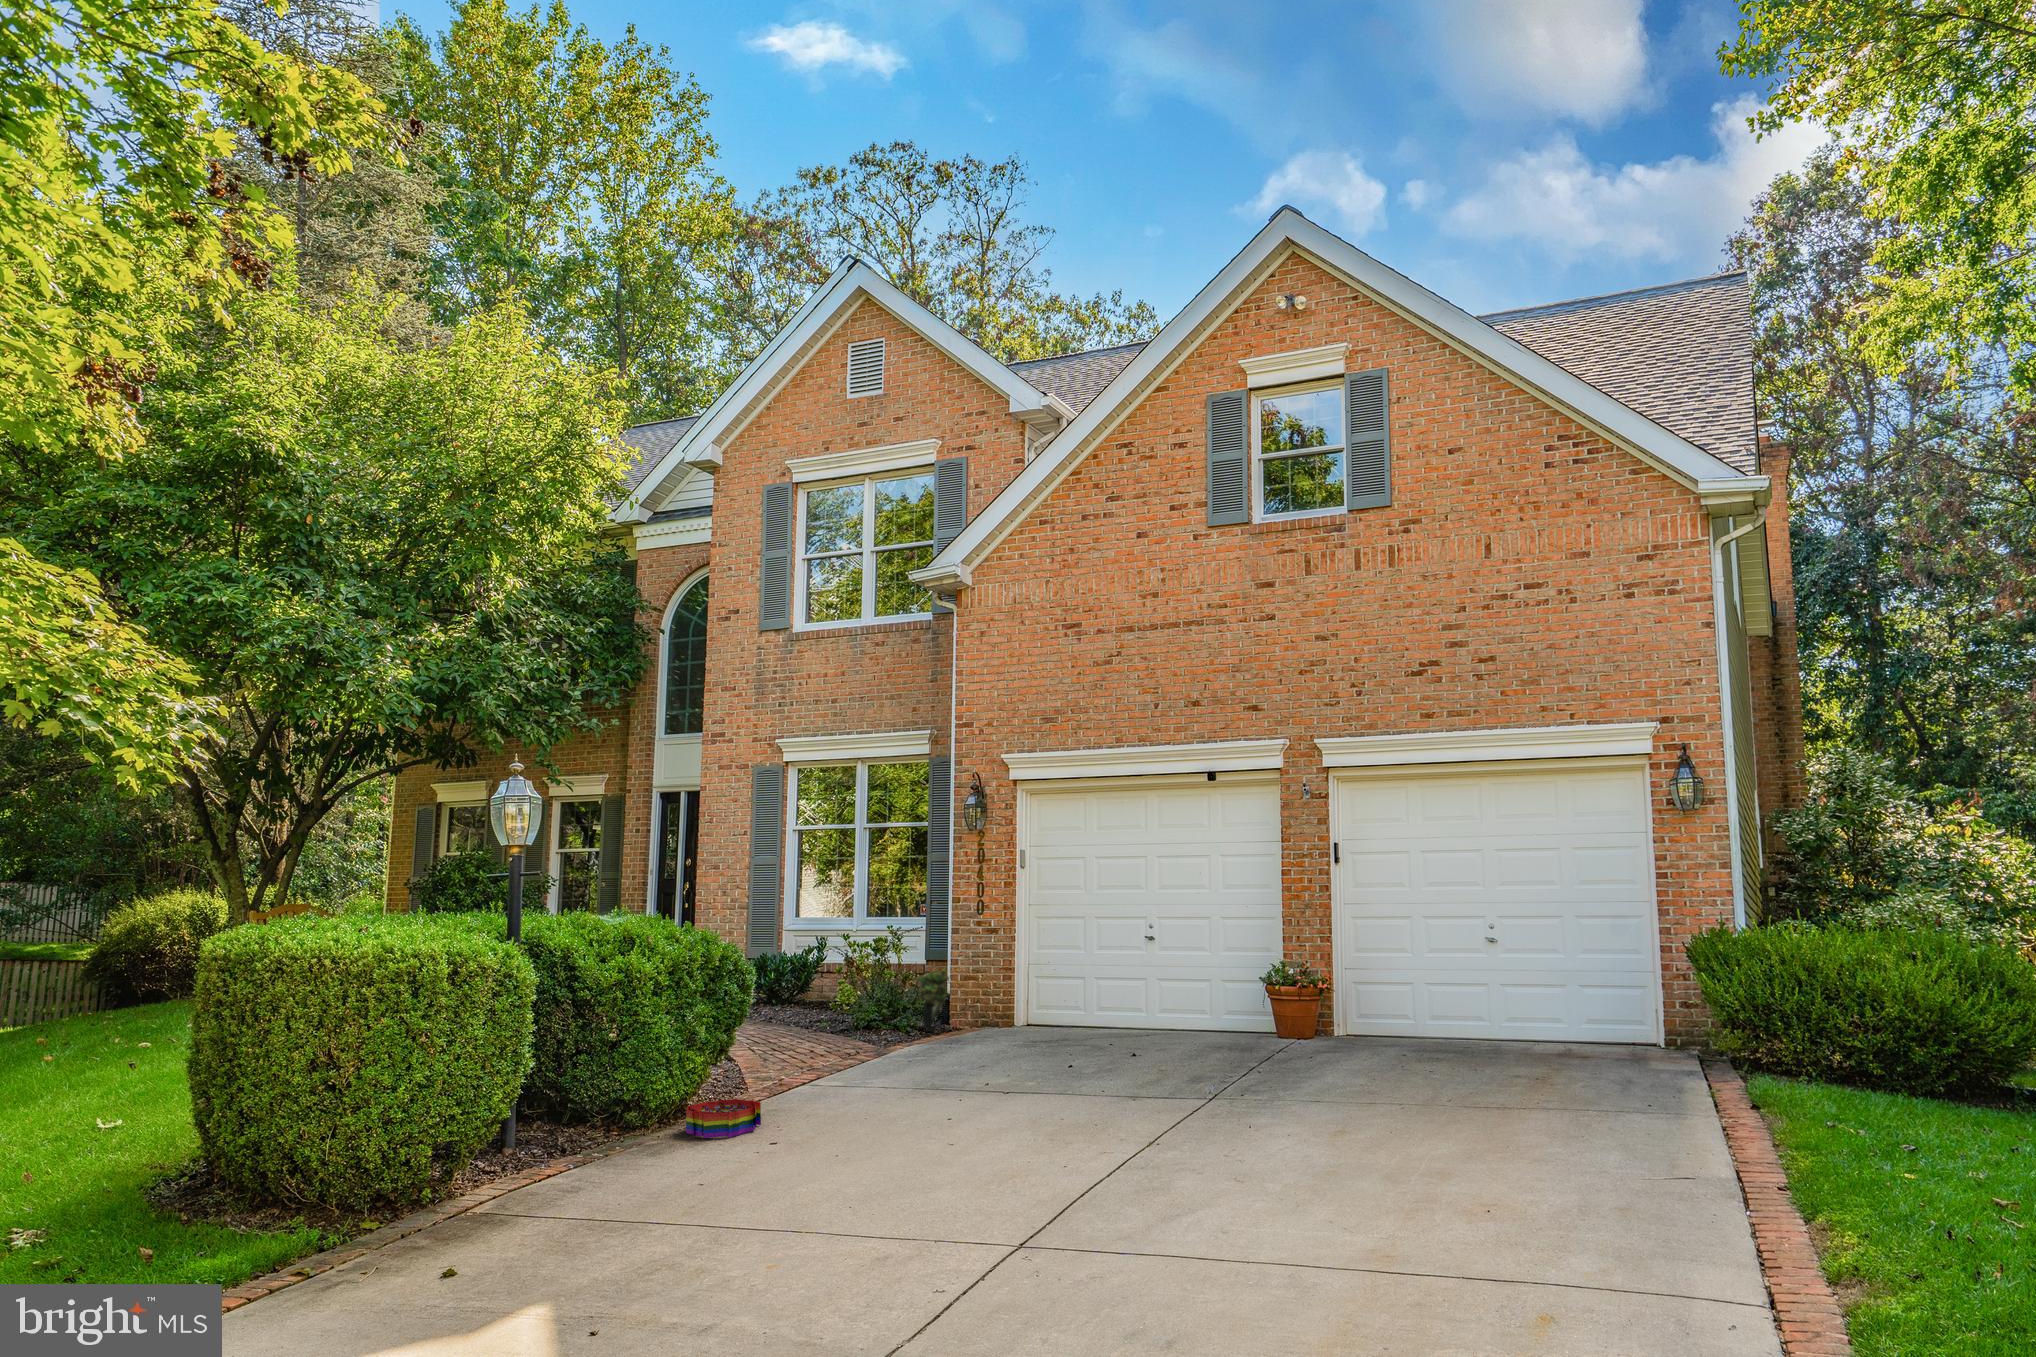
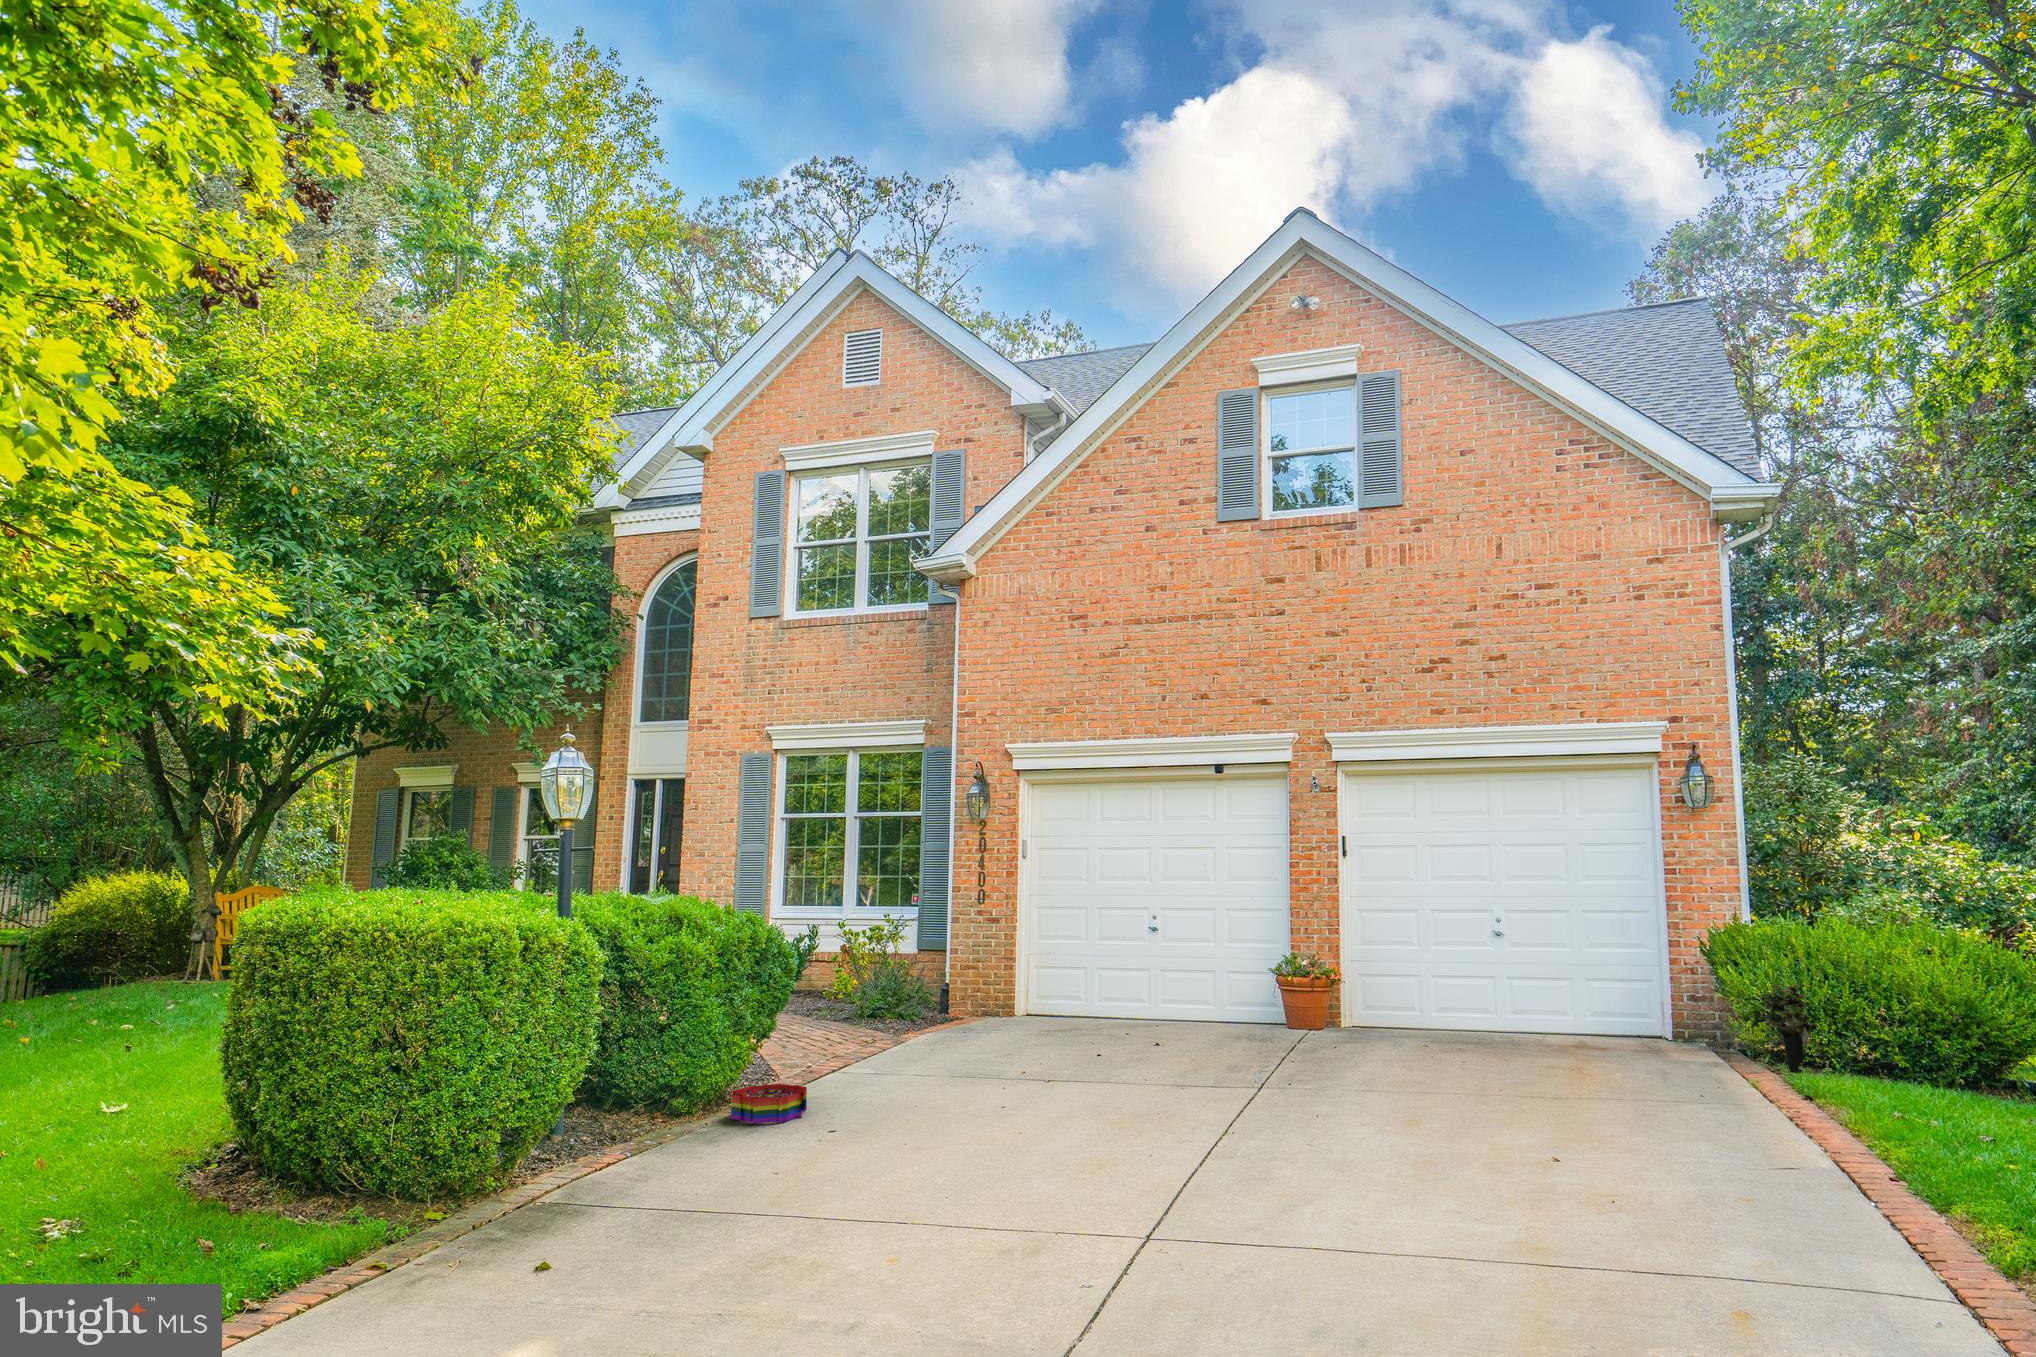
potted plant: present [918,969,949,1031] -> present [1760,983,1818,1072]

